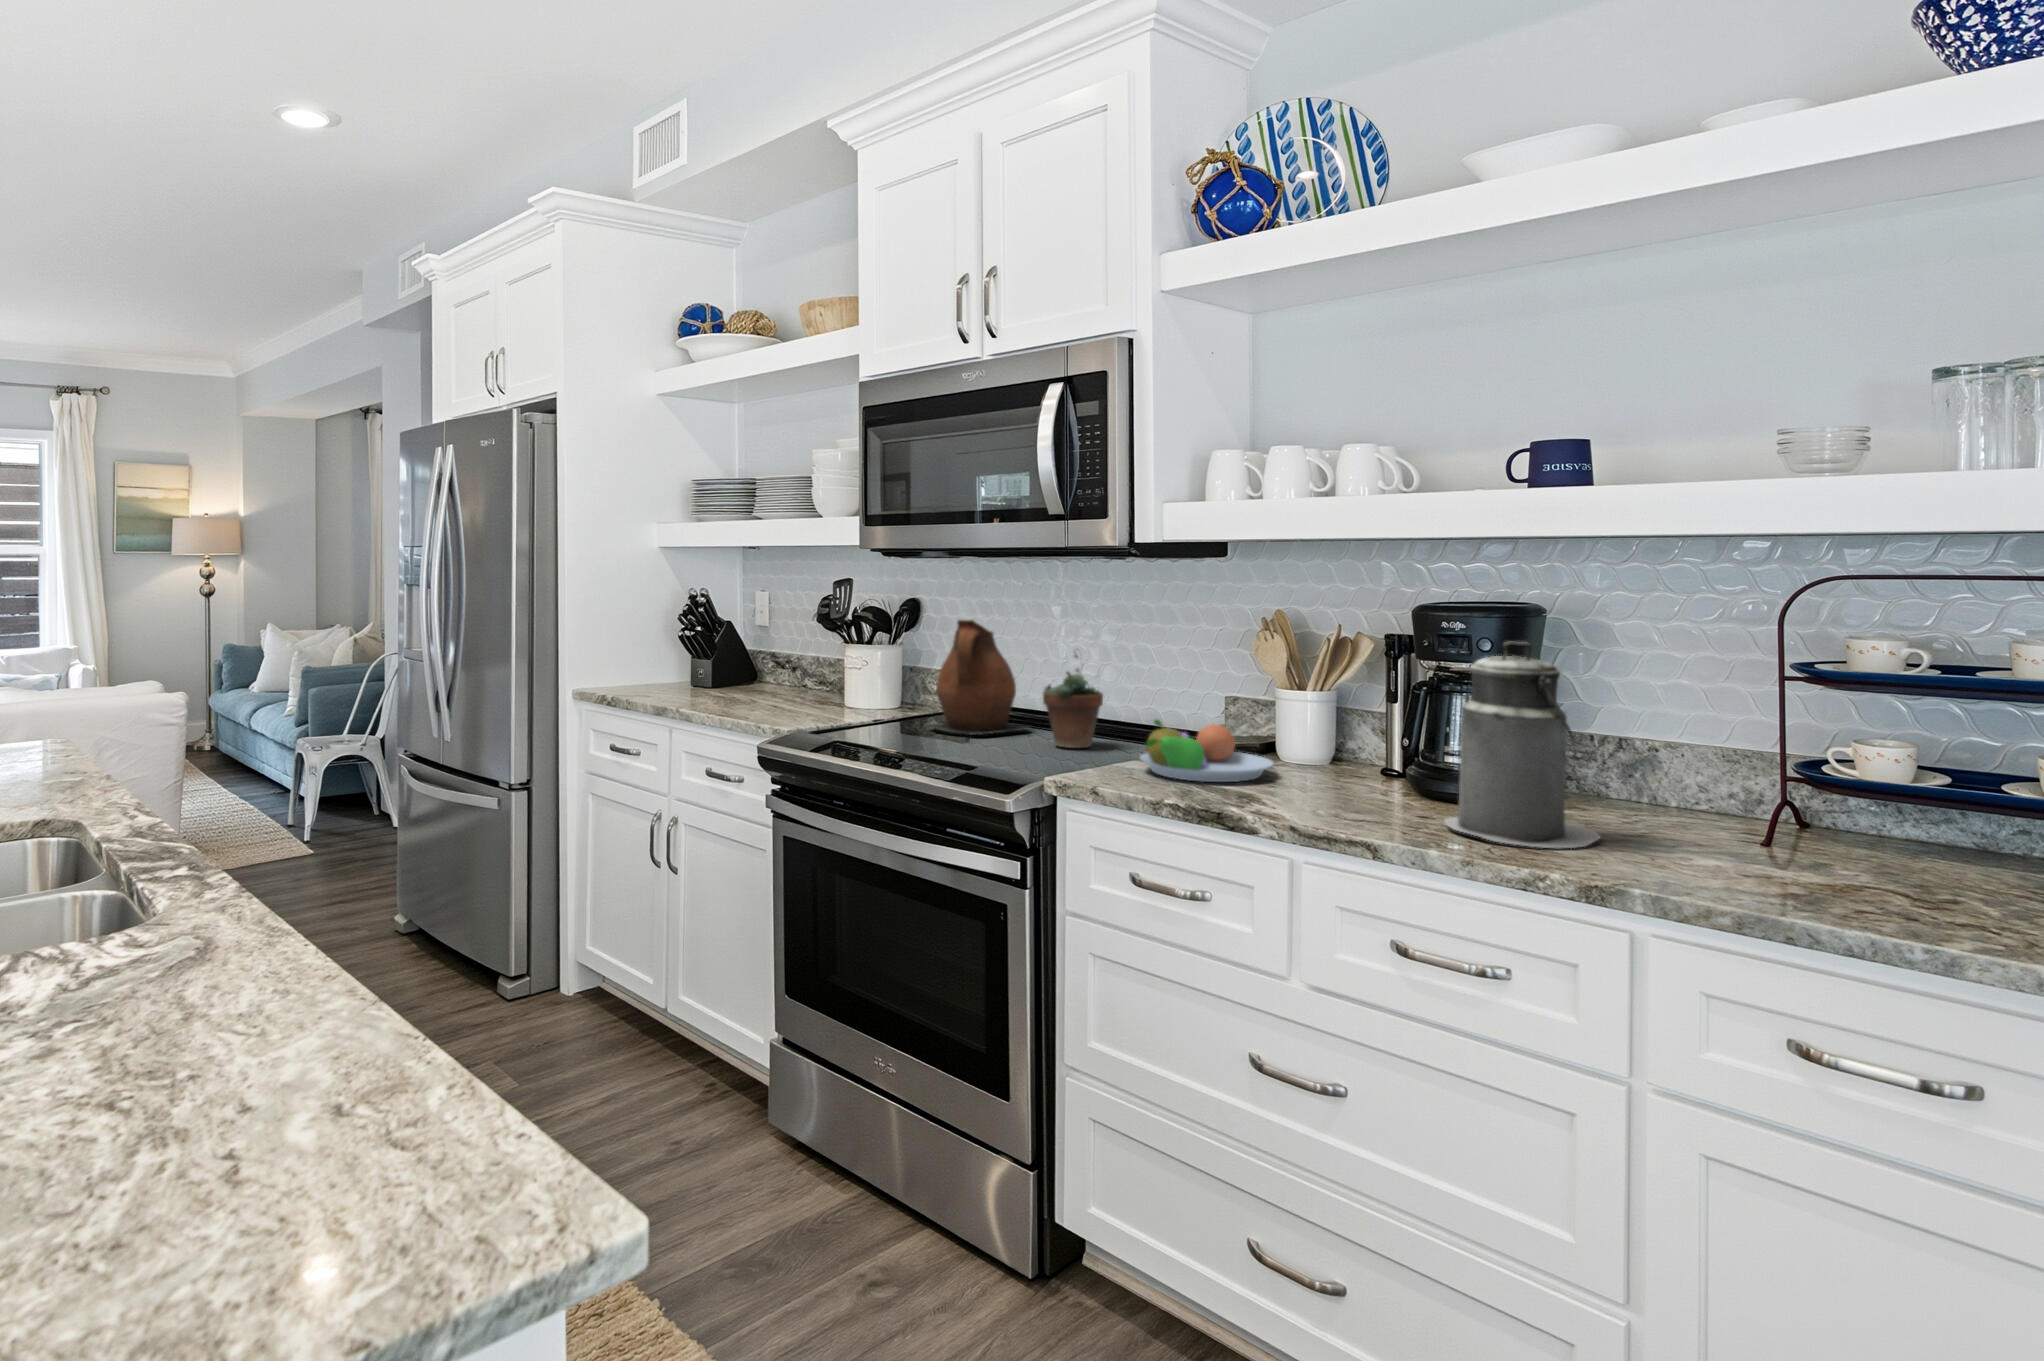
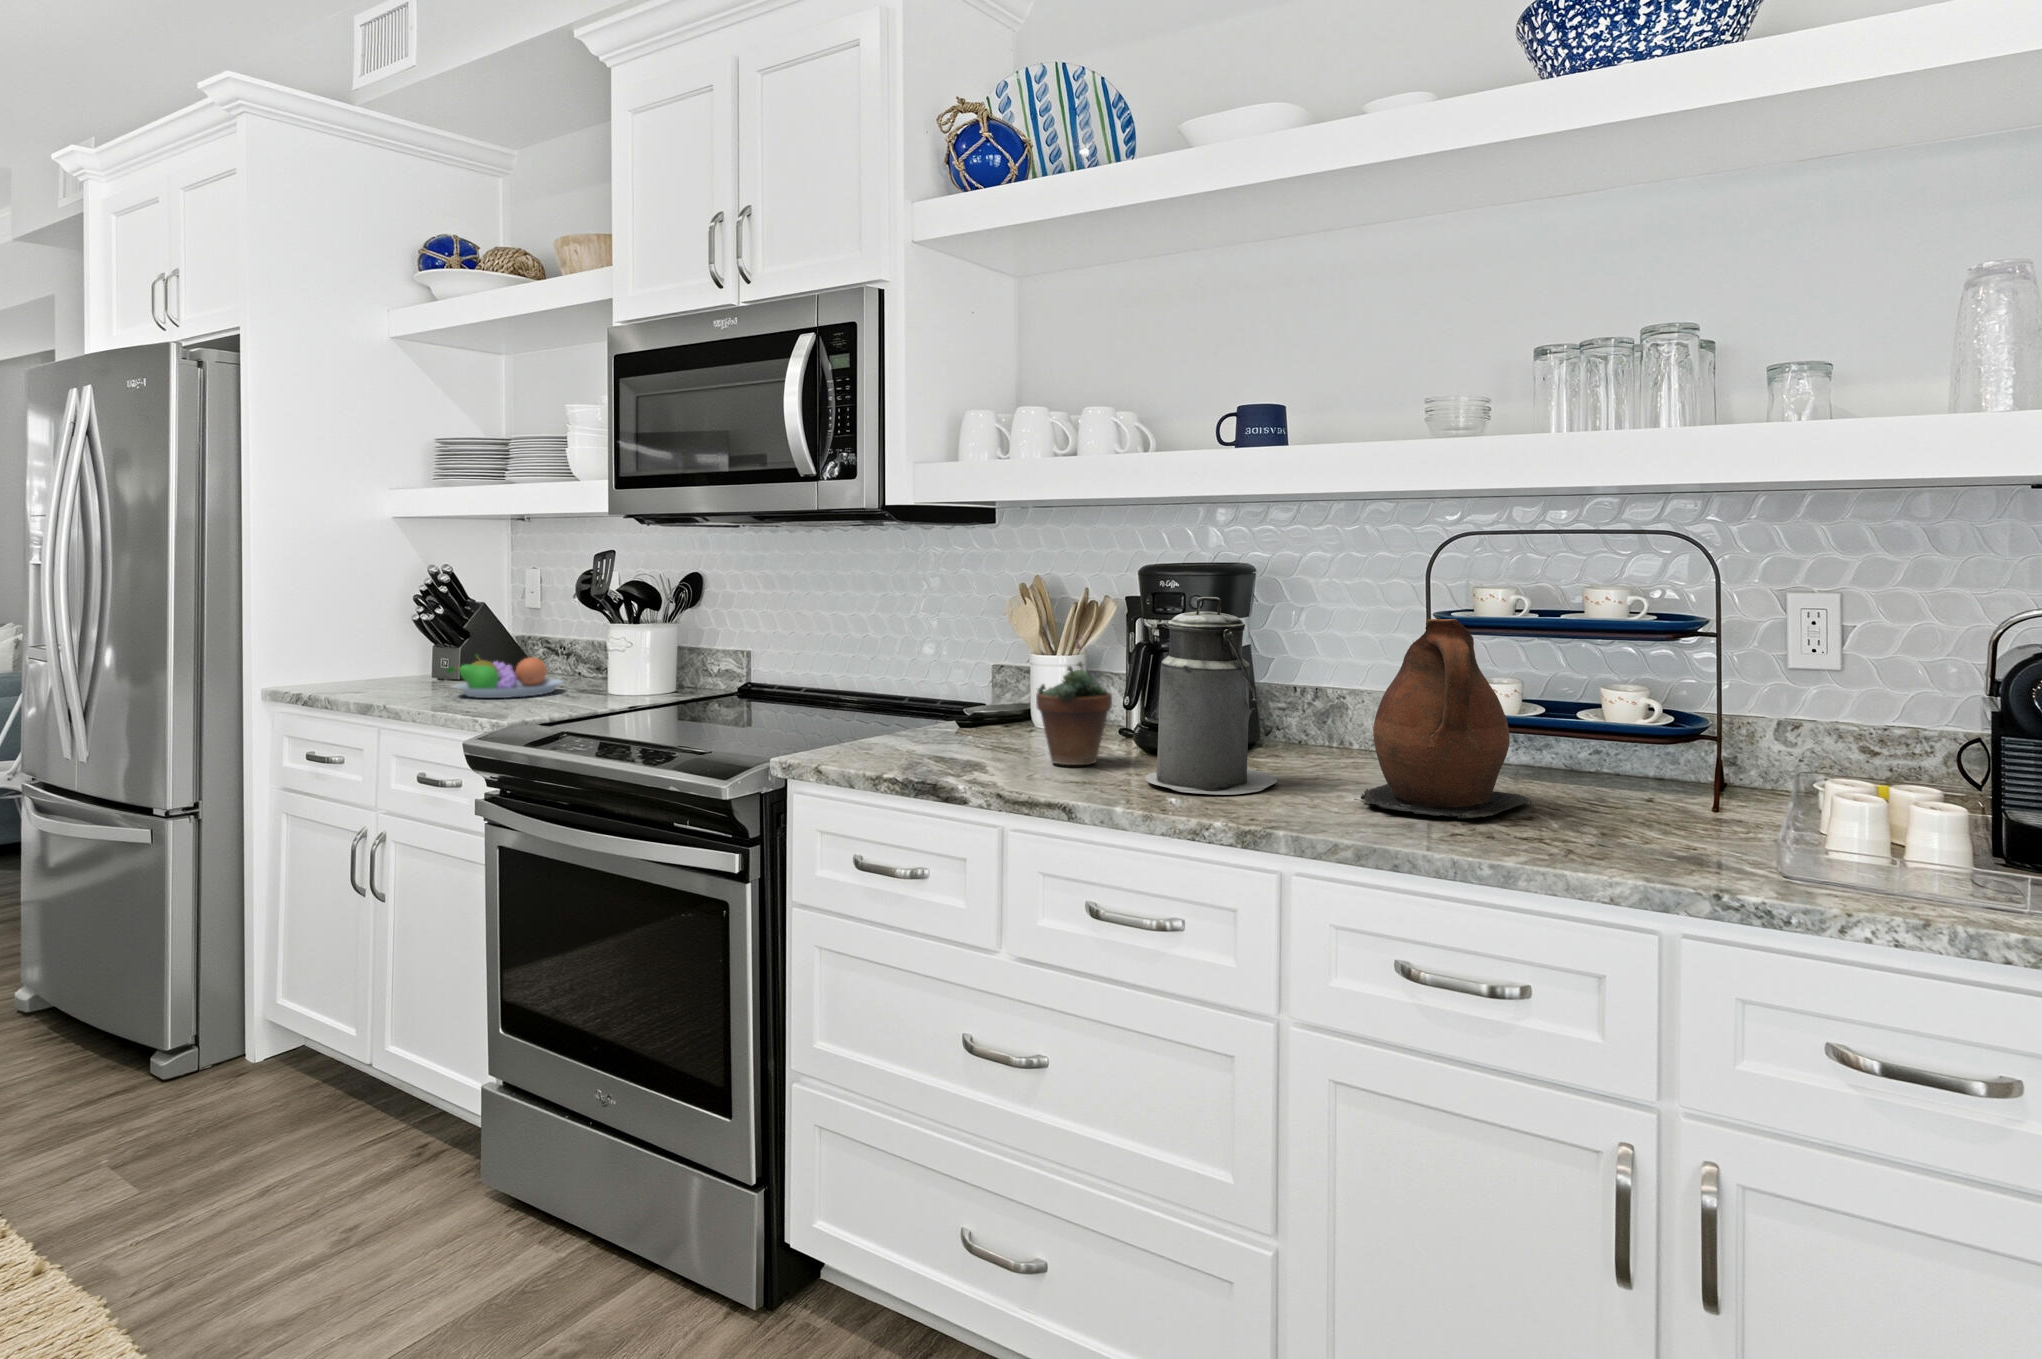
ceramic pitcher: present [933,619,1030,735] -> present [1355,619,1531,818]
succulent plant: present [1043,649,1103,748] -> present [1036,638,1112,765]
fruit bowl: present [1140,720,1273,782] -> present [447,655,562,698]

